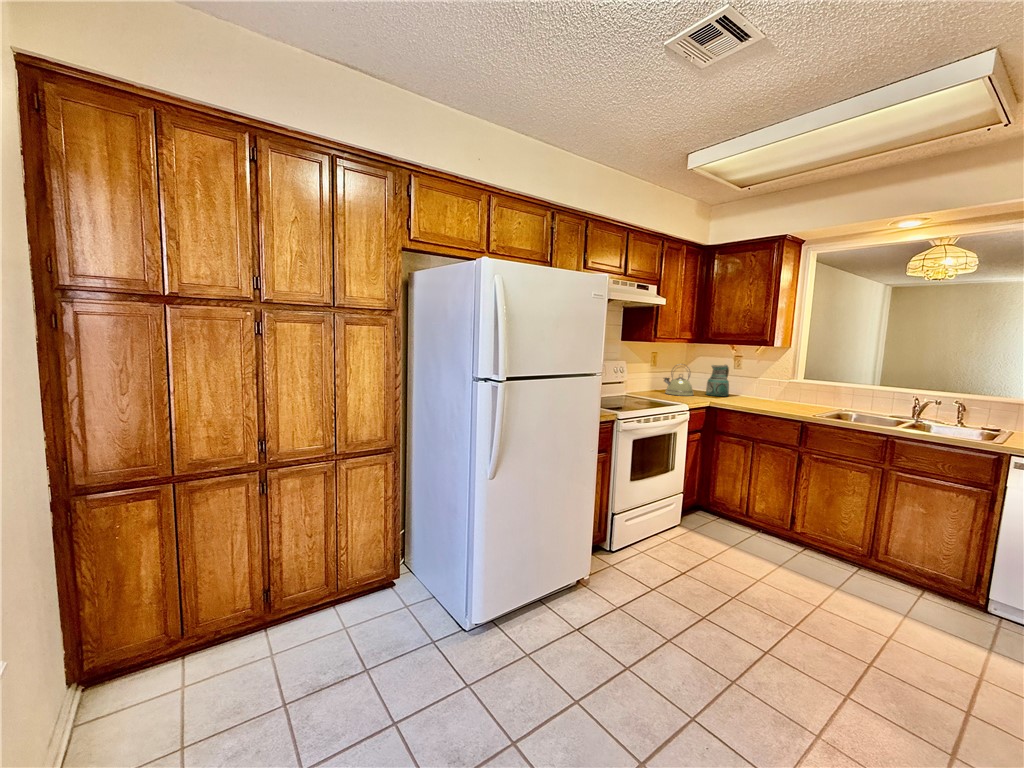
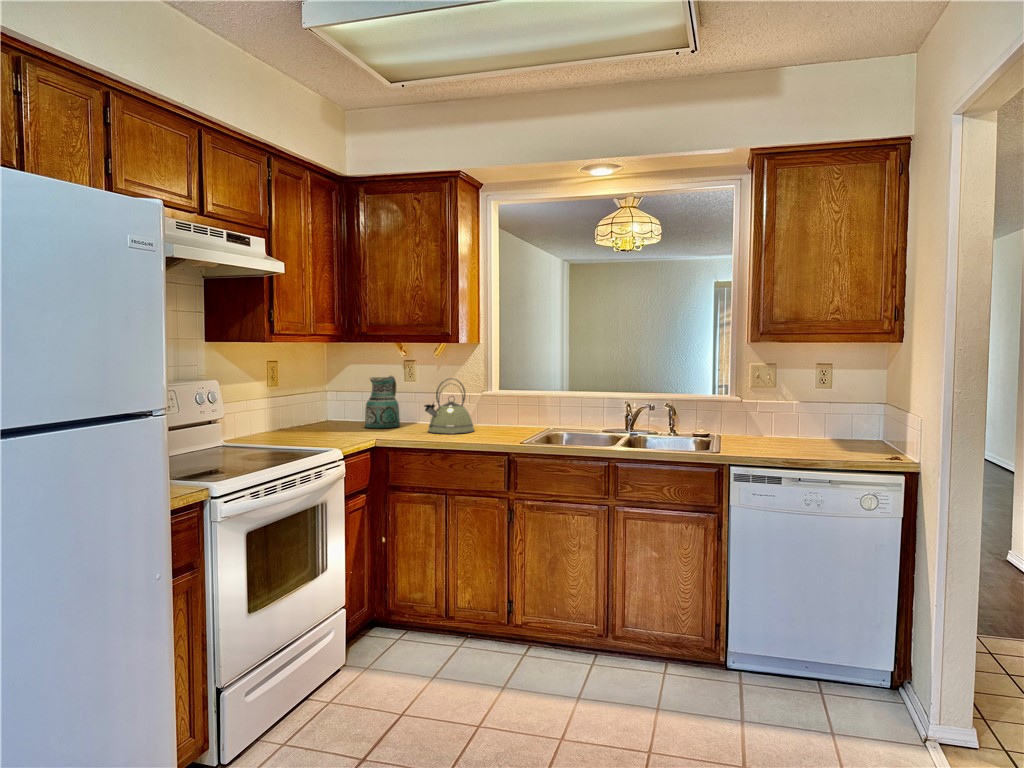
kettle: present [664,364,693,396] -> present [424,378,474,434]

